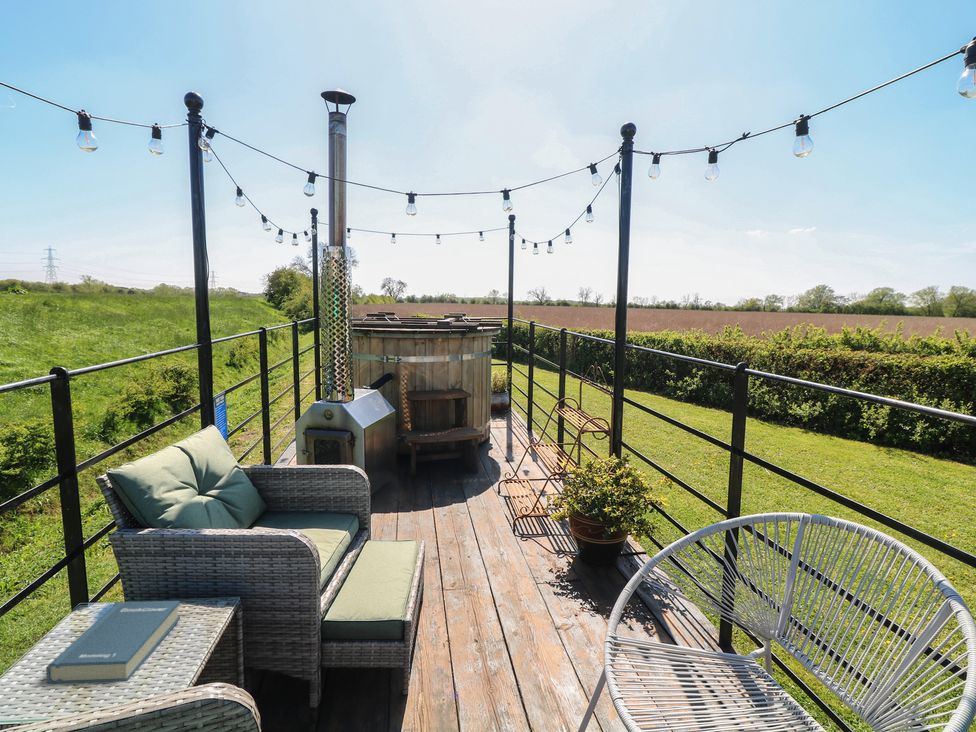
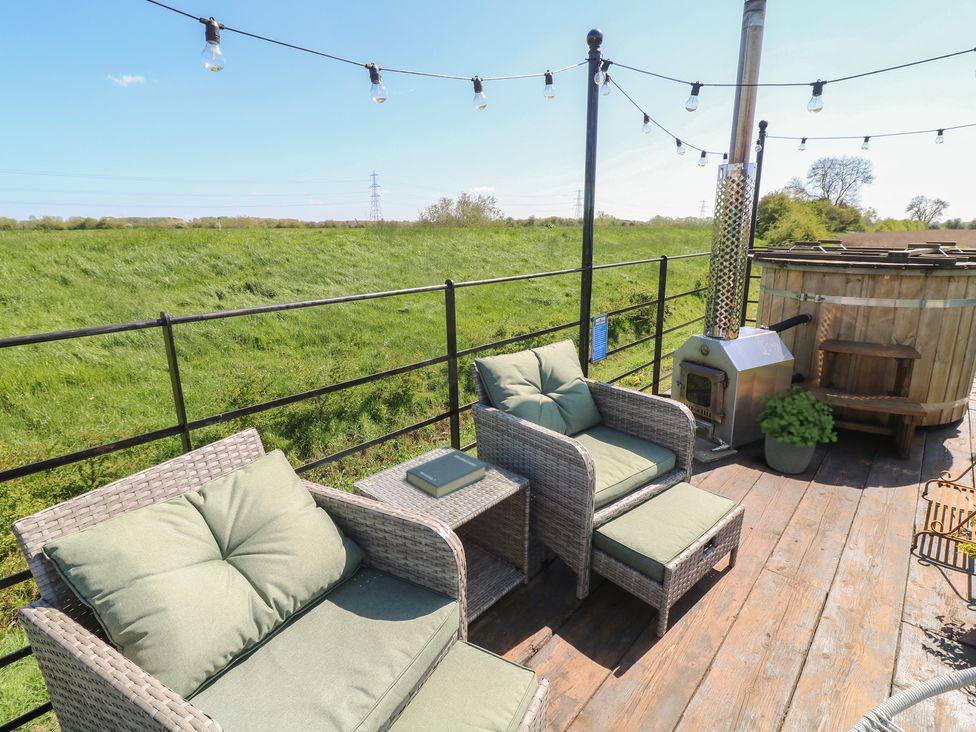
potted plant: none [381,432,444,507] -> present [757,387,837,474]

